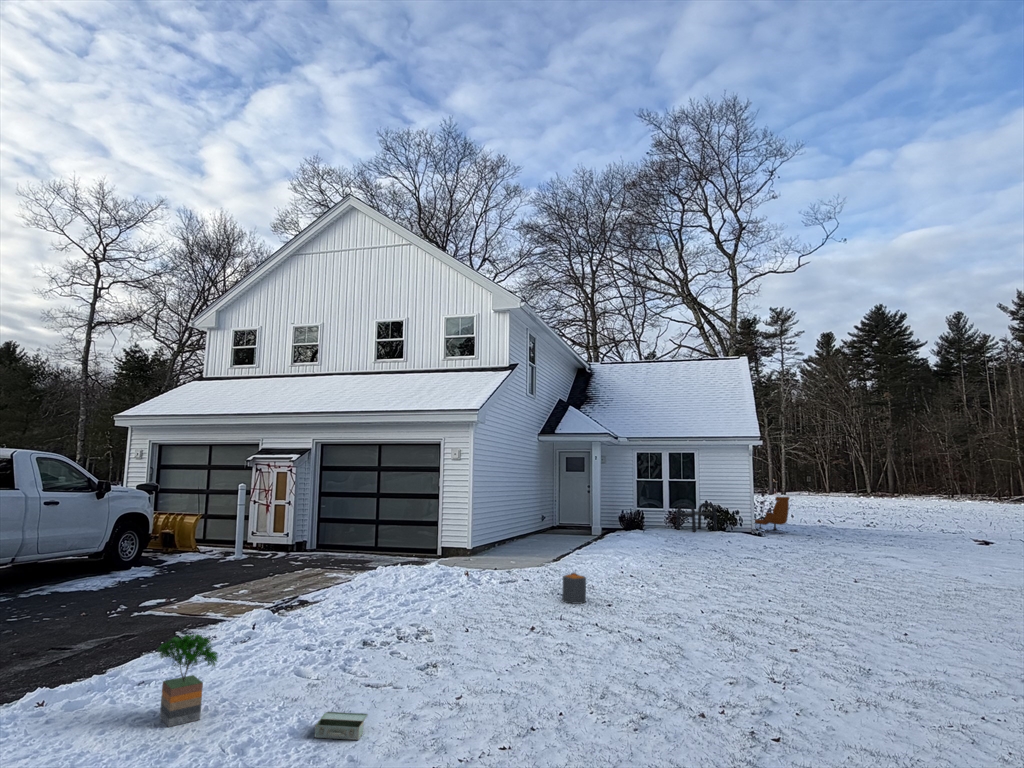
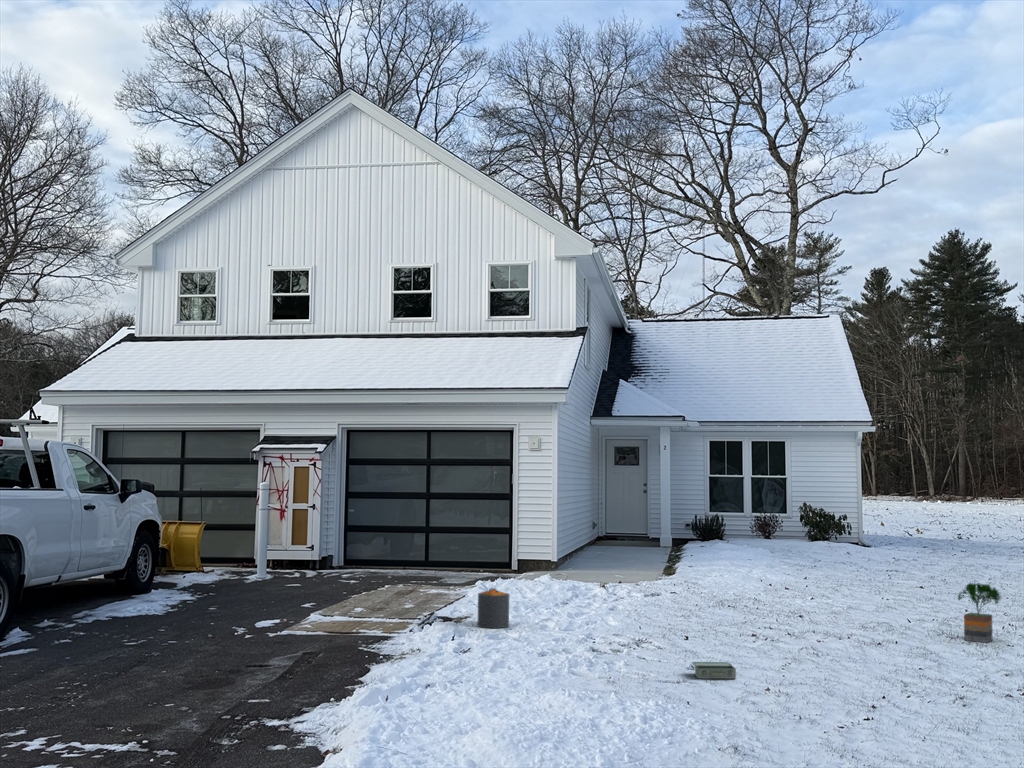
lounge chair: present [755,497,789,532] -> none [853,495,903,542]
bench: present [677,503,717,532] -> none [764,505,813,541]
trash can: present [562,572,586,604] -> present [477,588,509,628]
potted tree: present [158,634,217,727] -> present [958,583,1001,643]

